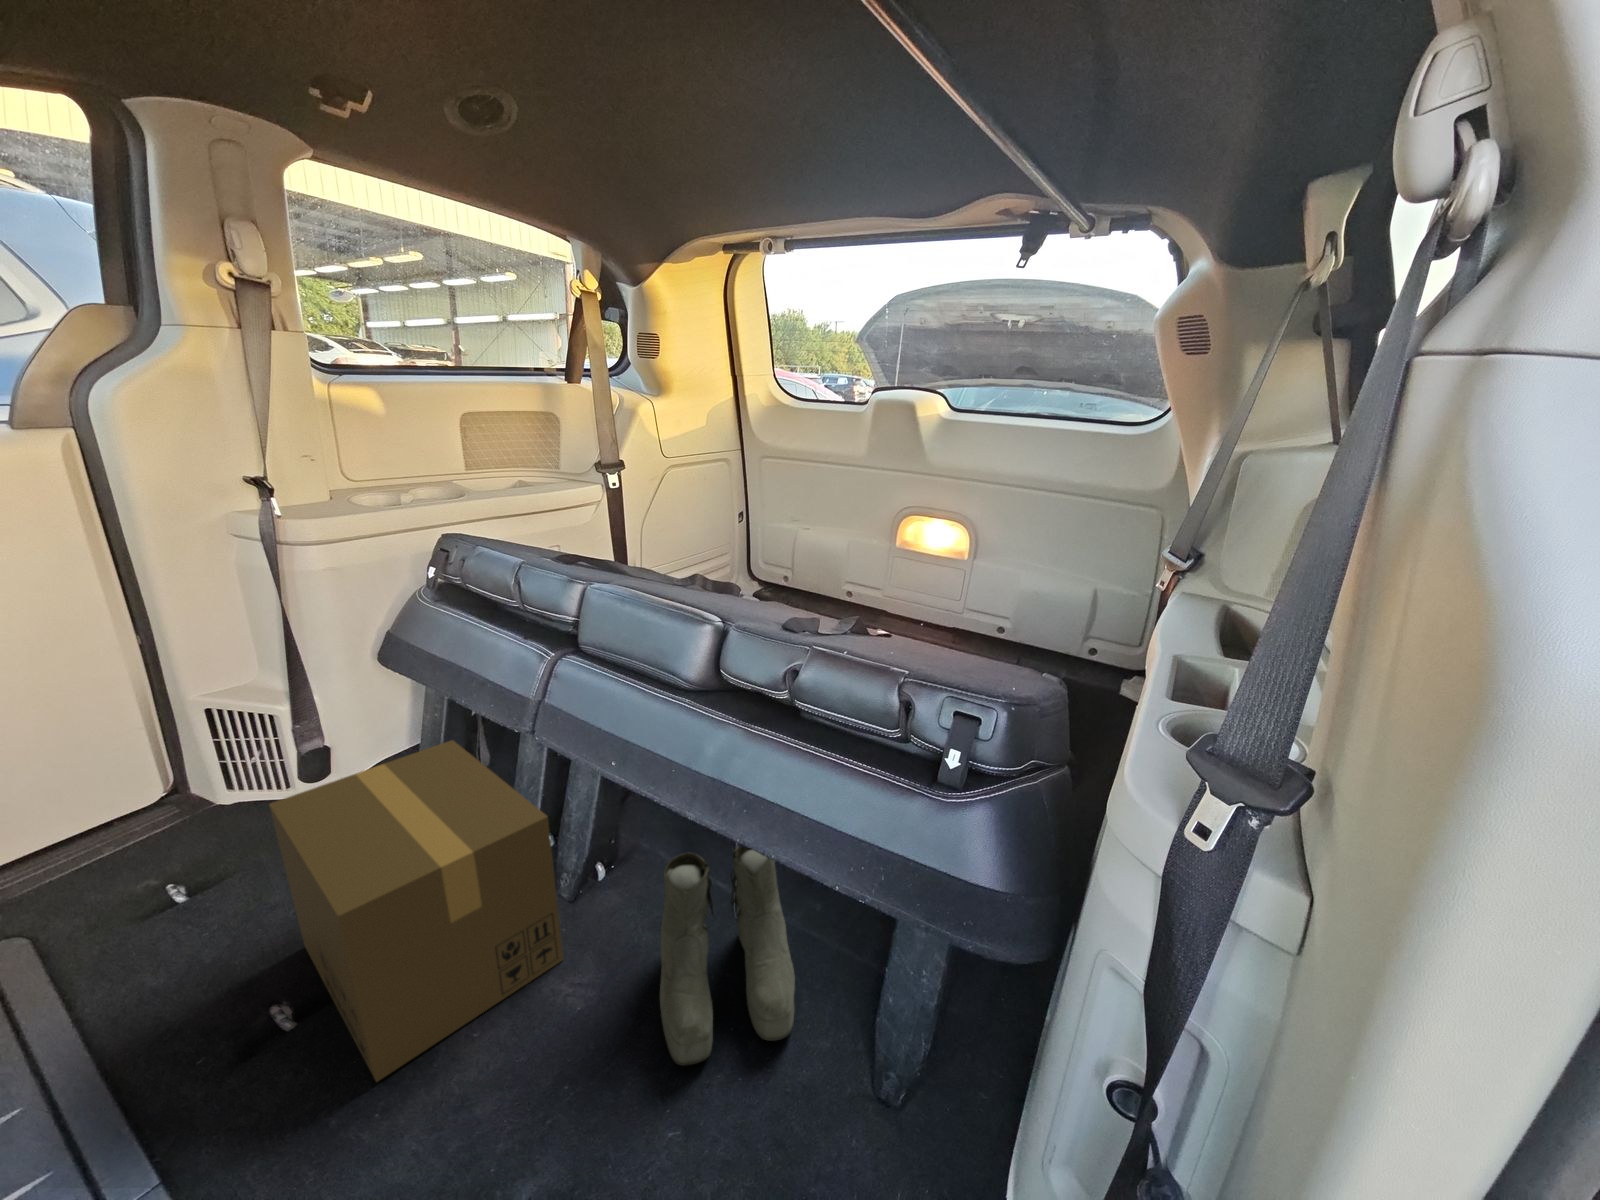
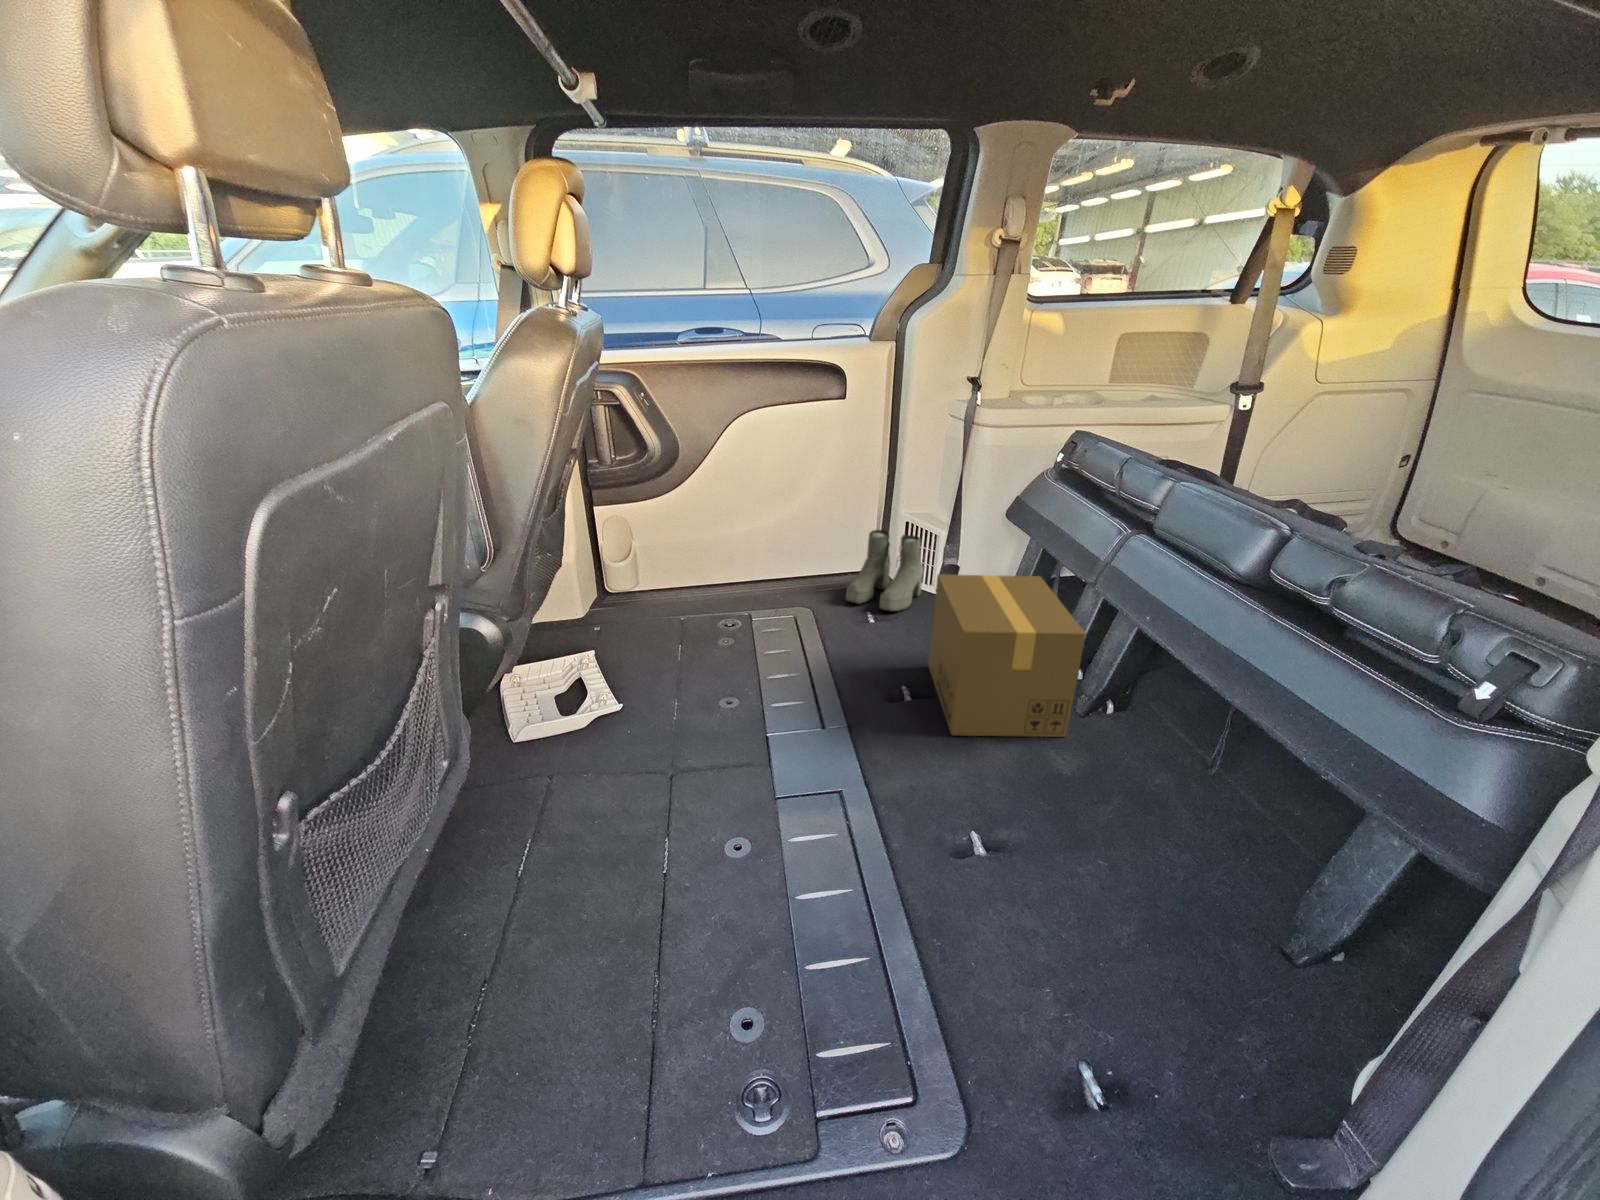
boots: present [660,846,795,1066] -> present [846,530,923,611]

